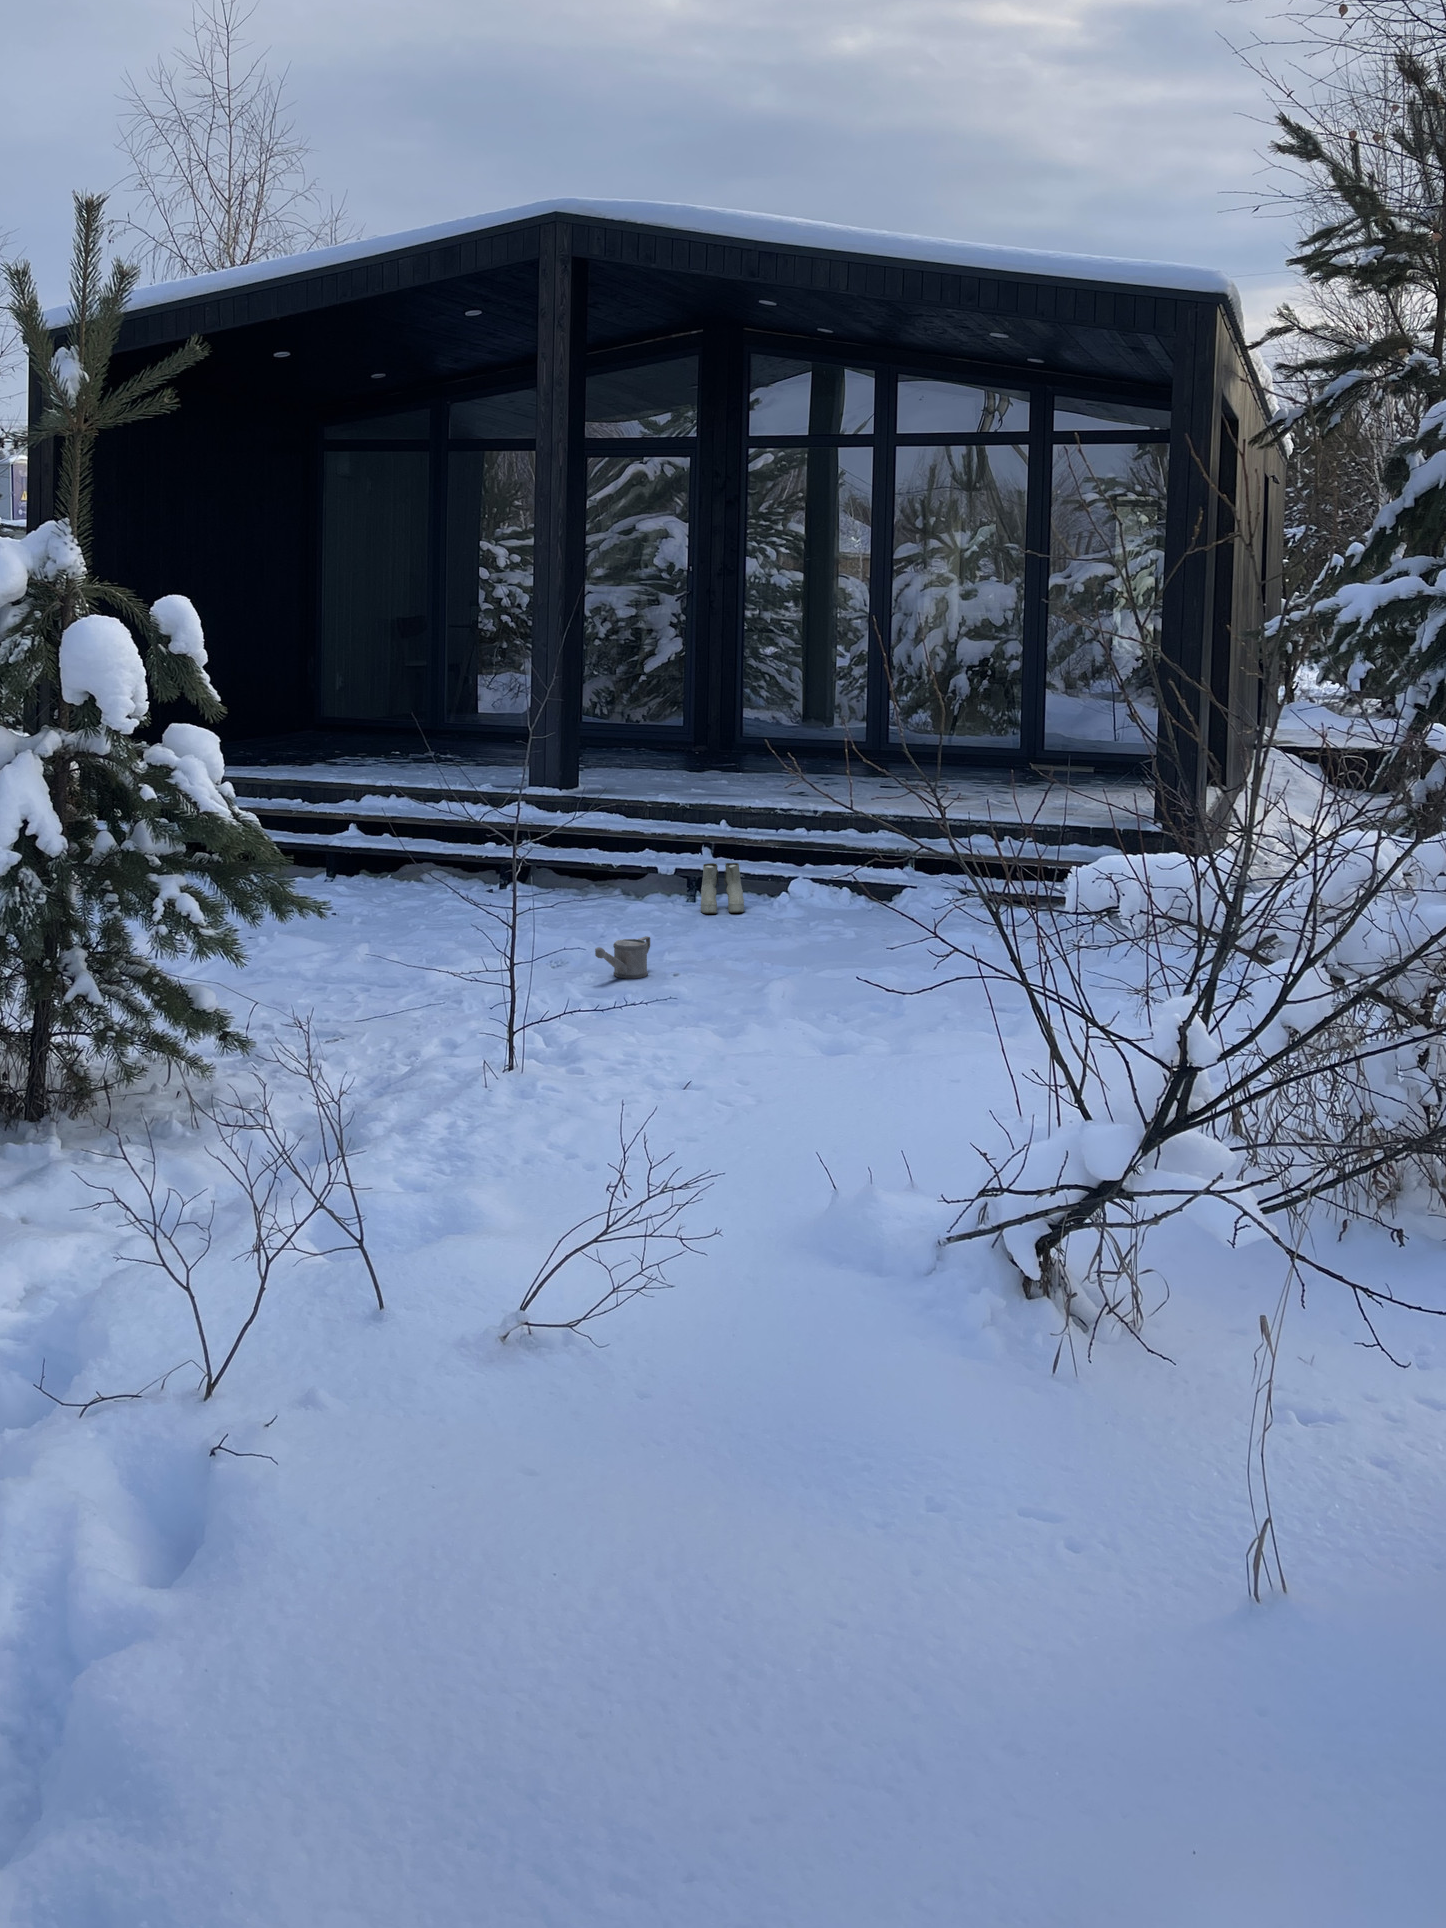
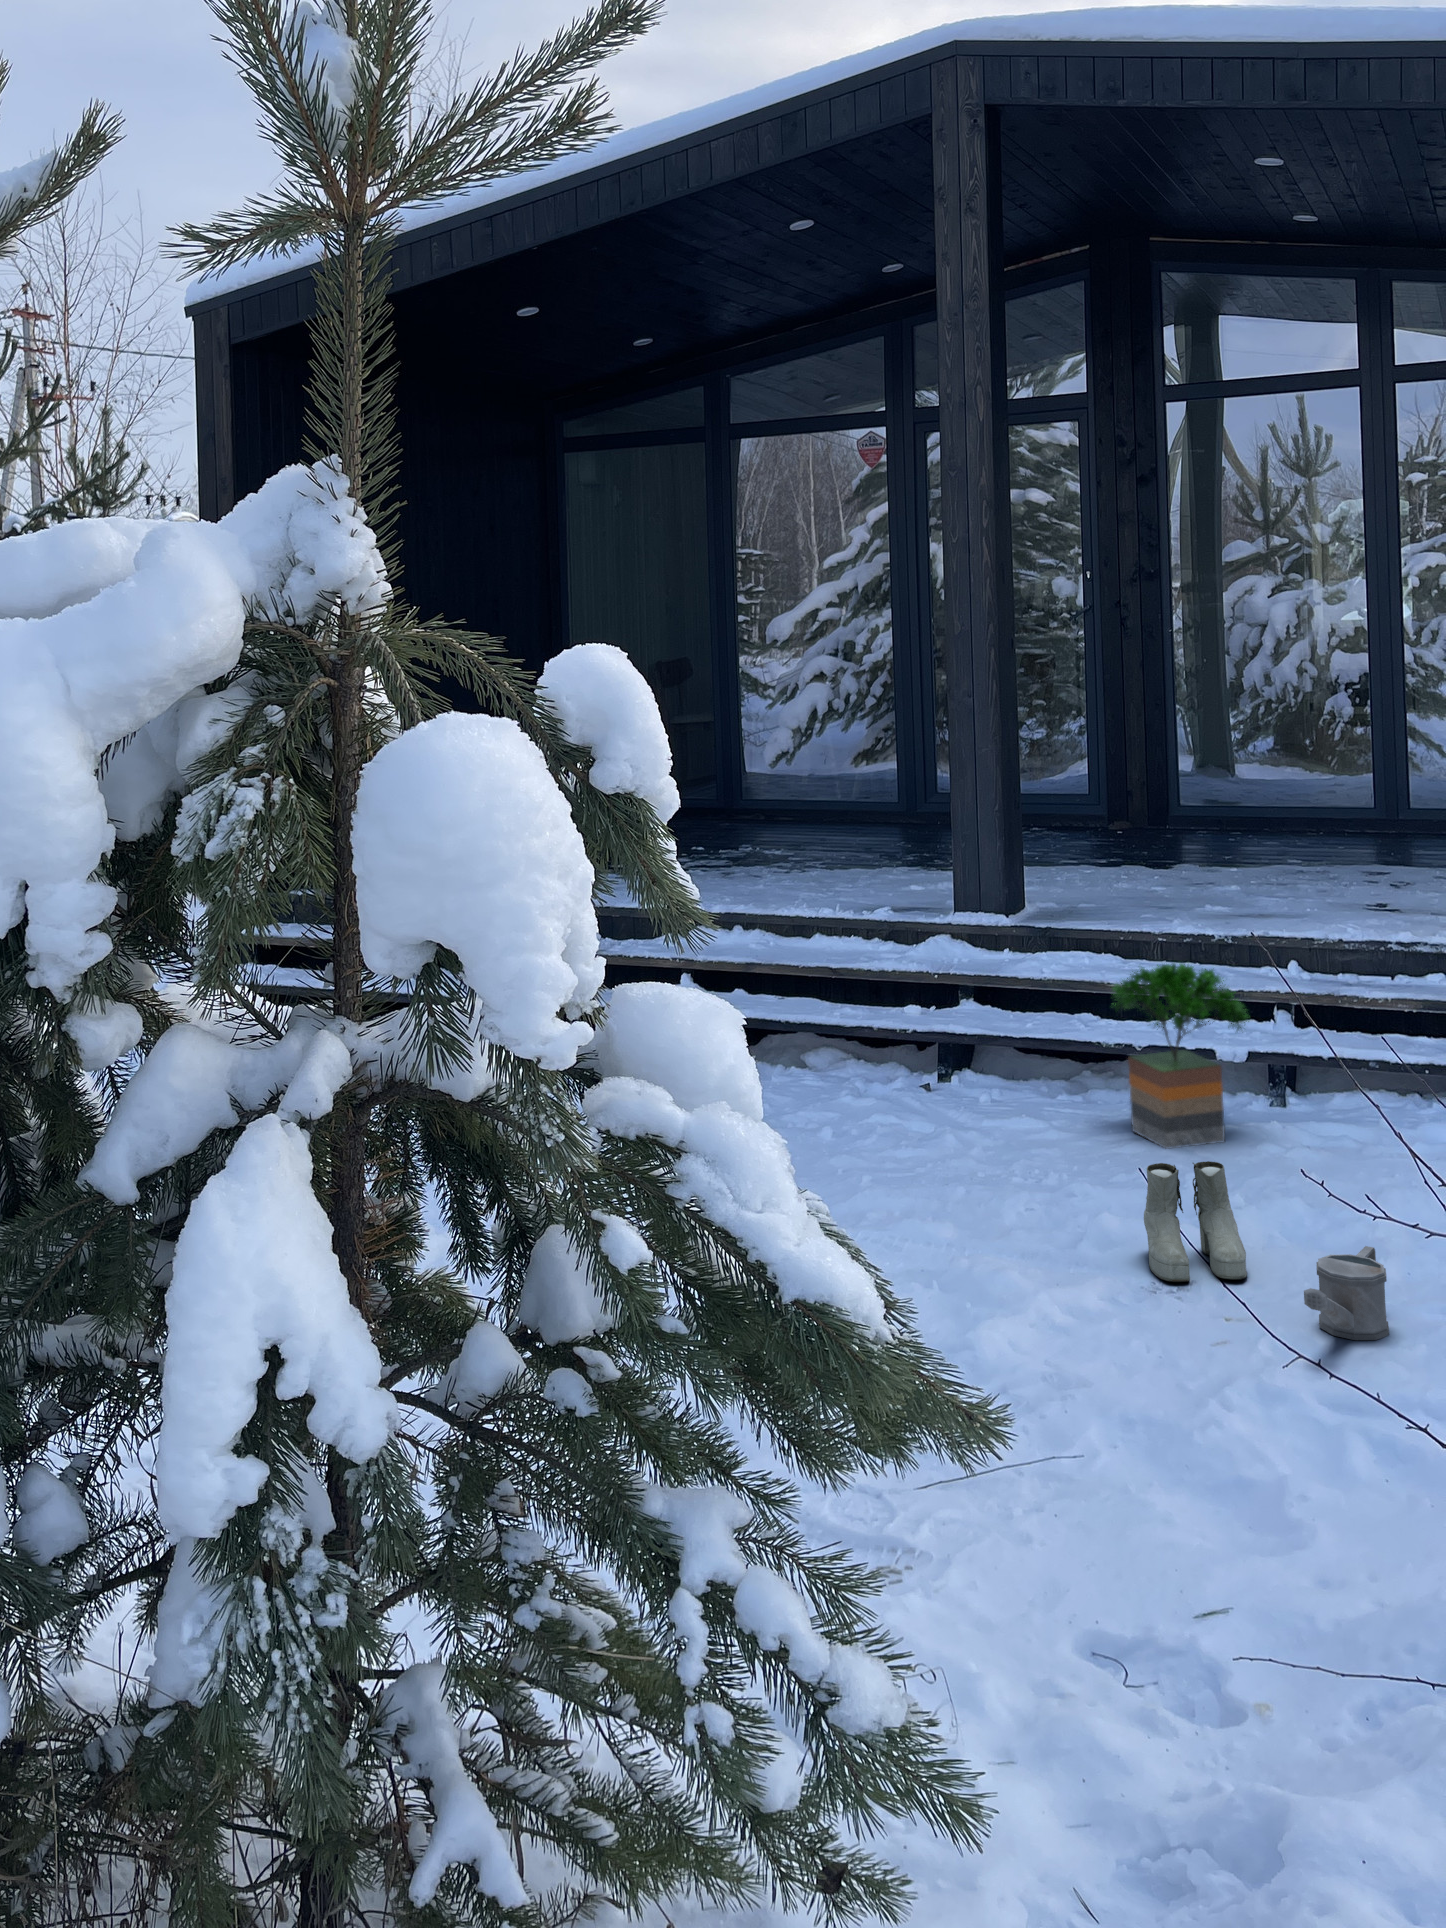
potted tree: none [584,808,661,917] -> present [1113,964,1249,1149]
boots: present [701,863,744,914] -> present [1144,1161,1247,1282]

